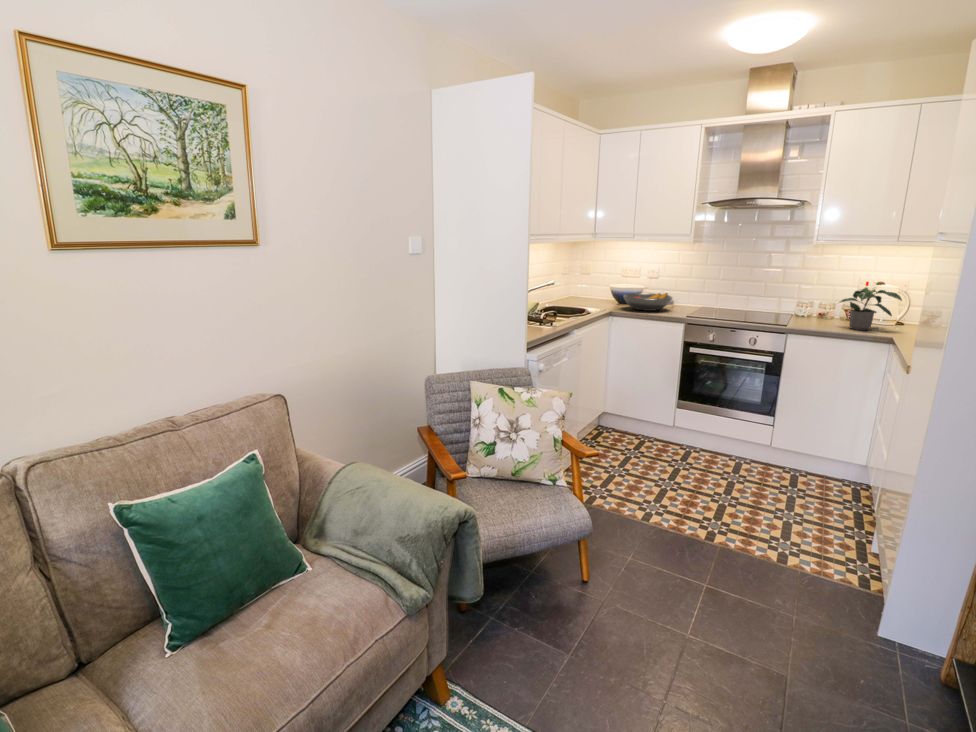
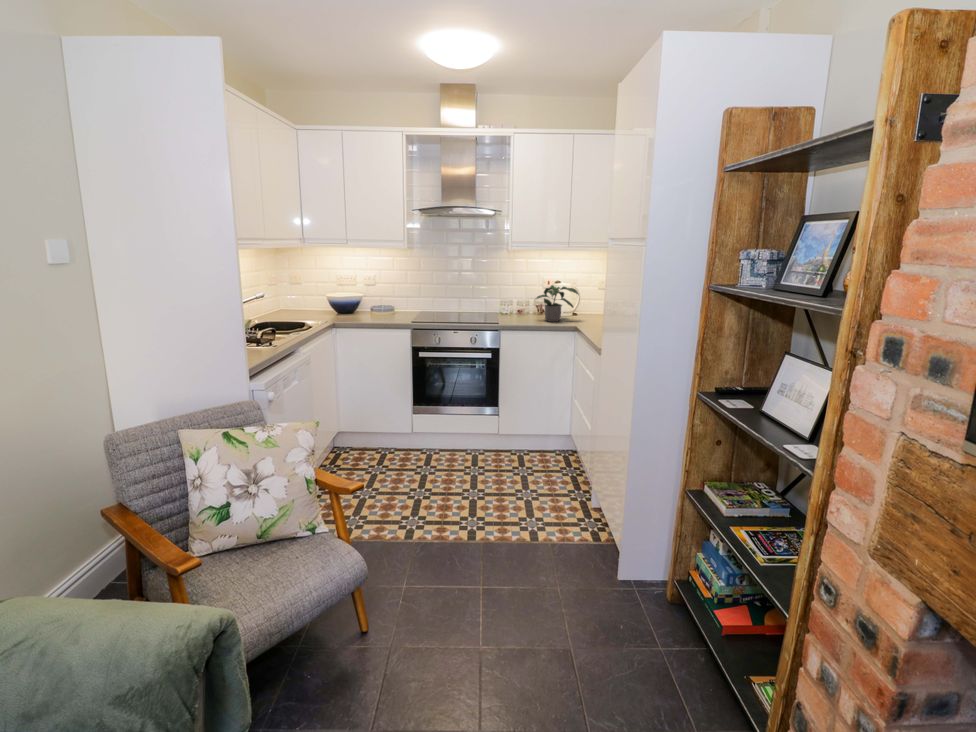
fruit bowl: present [623,293,672,311] -> none [343,300,393,319]

